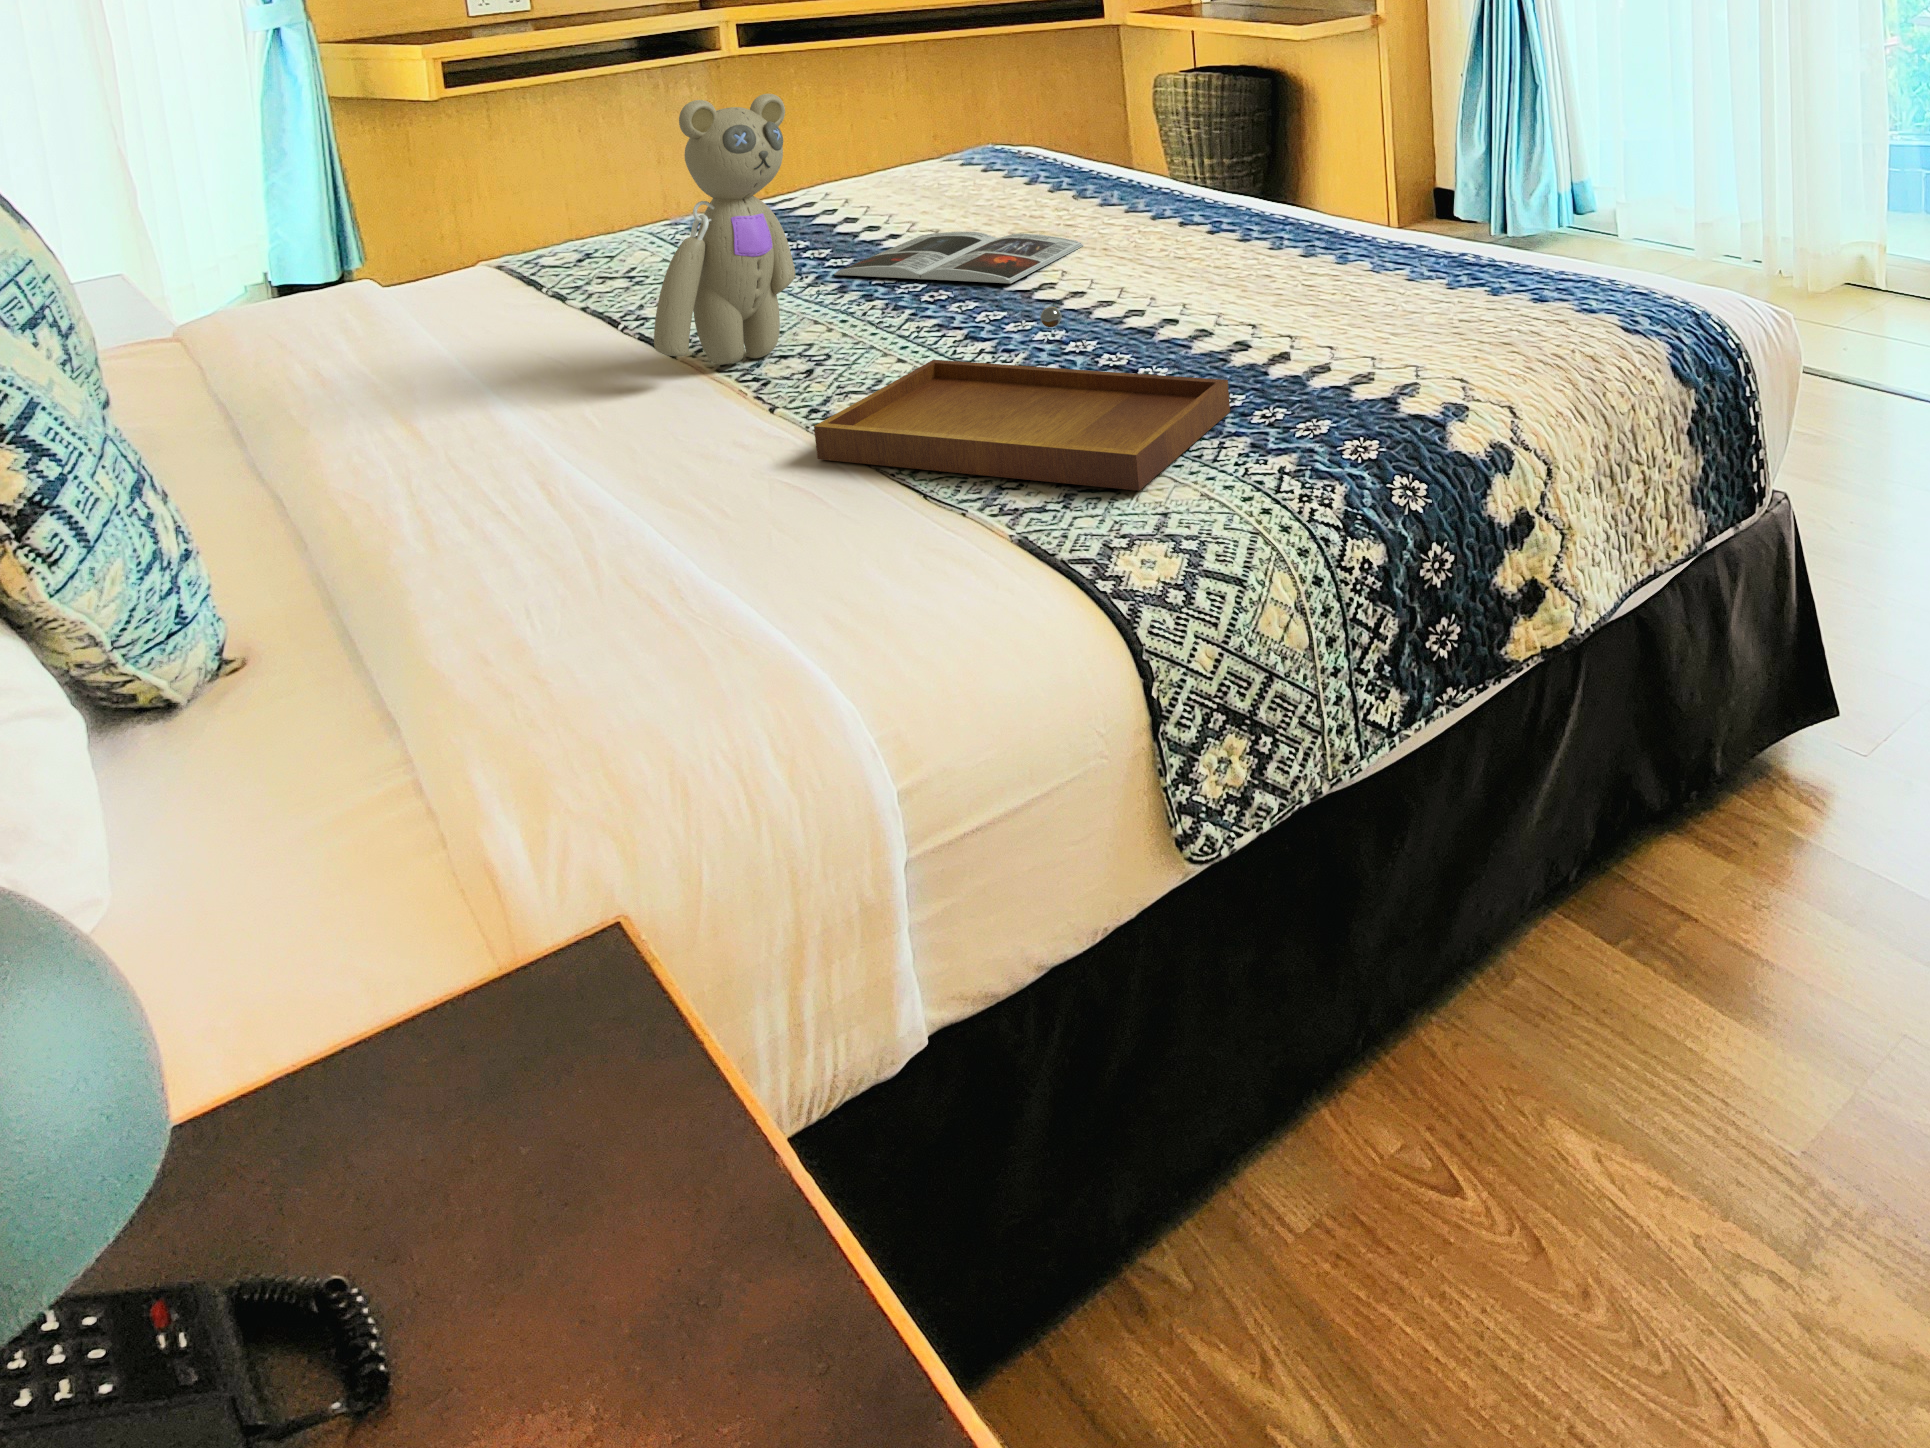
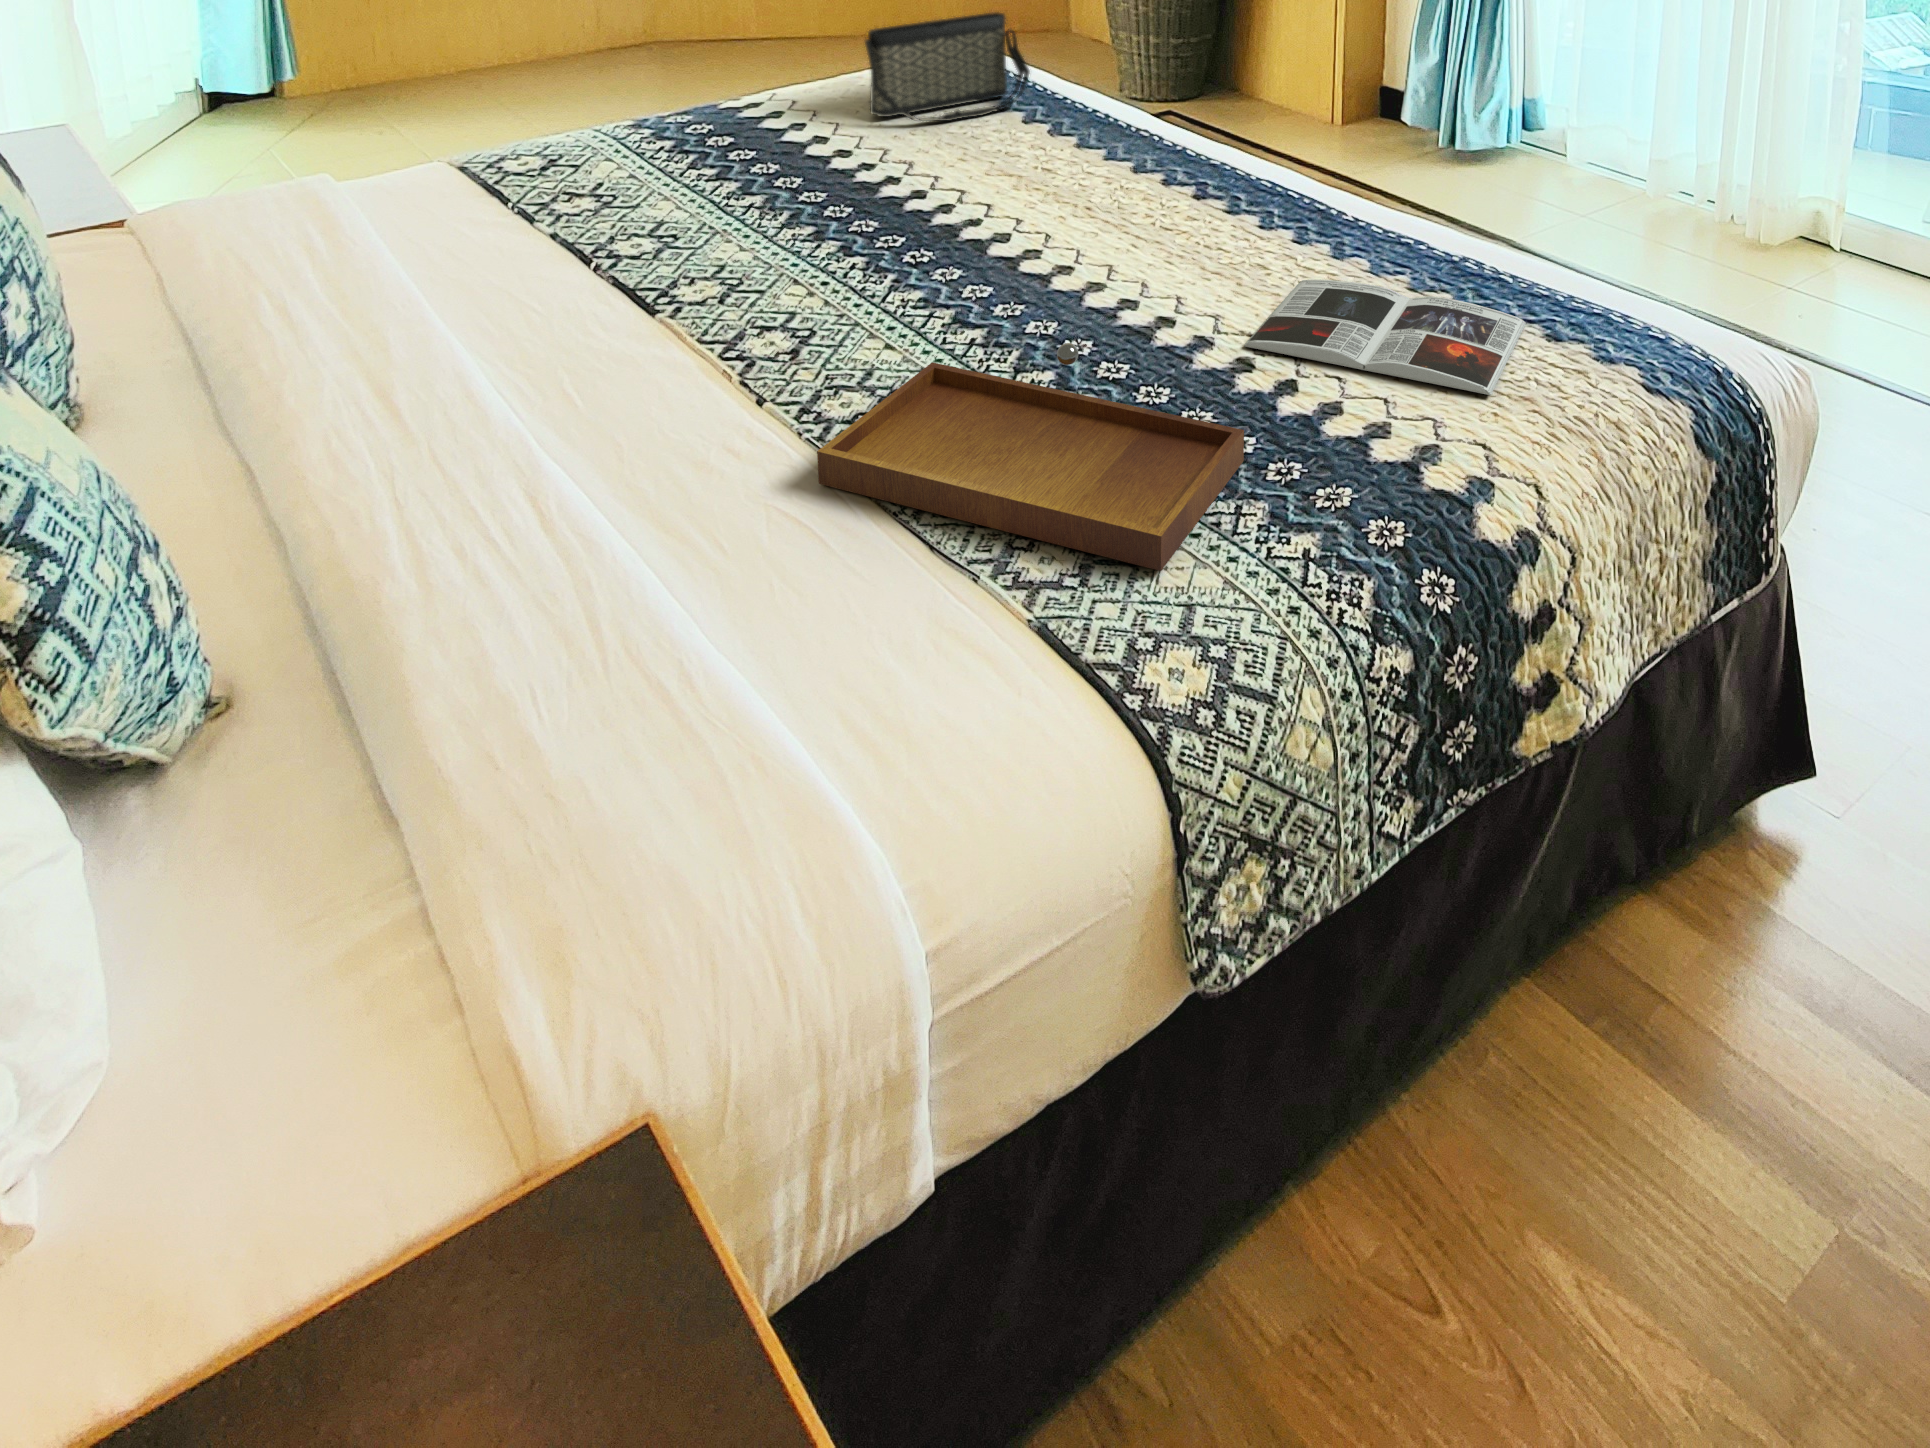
teddy bear: present [654,94,795,365] -> none [642,56,786,333]
handbag: none [886,97,1053,202] -> present [865,12,1030,121]
magazine: present [834,232,1083,283] -> present [1244,279,1526,395]

